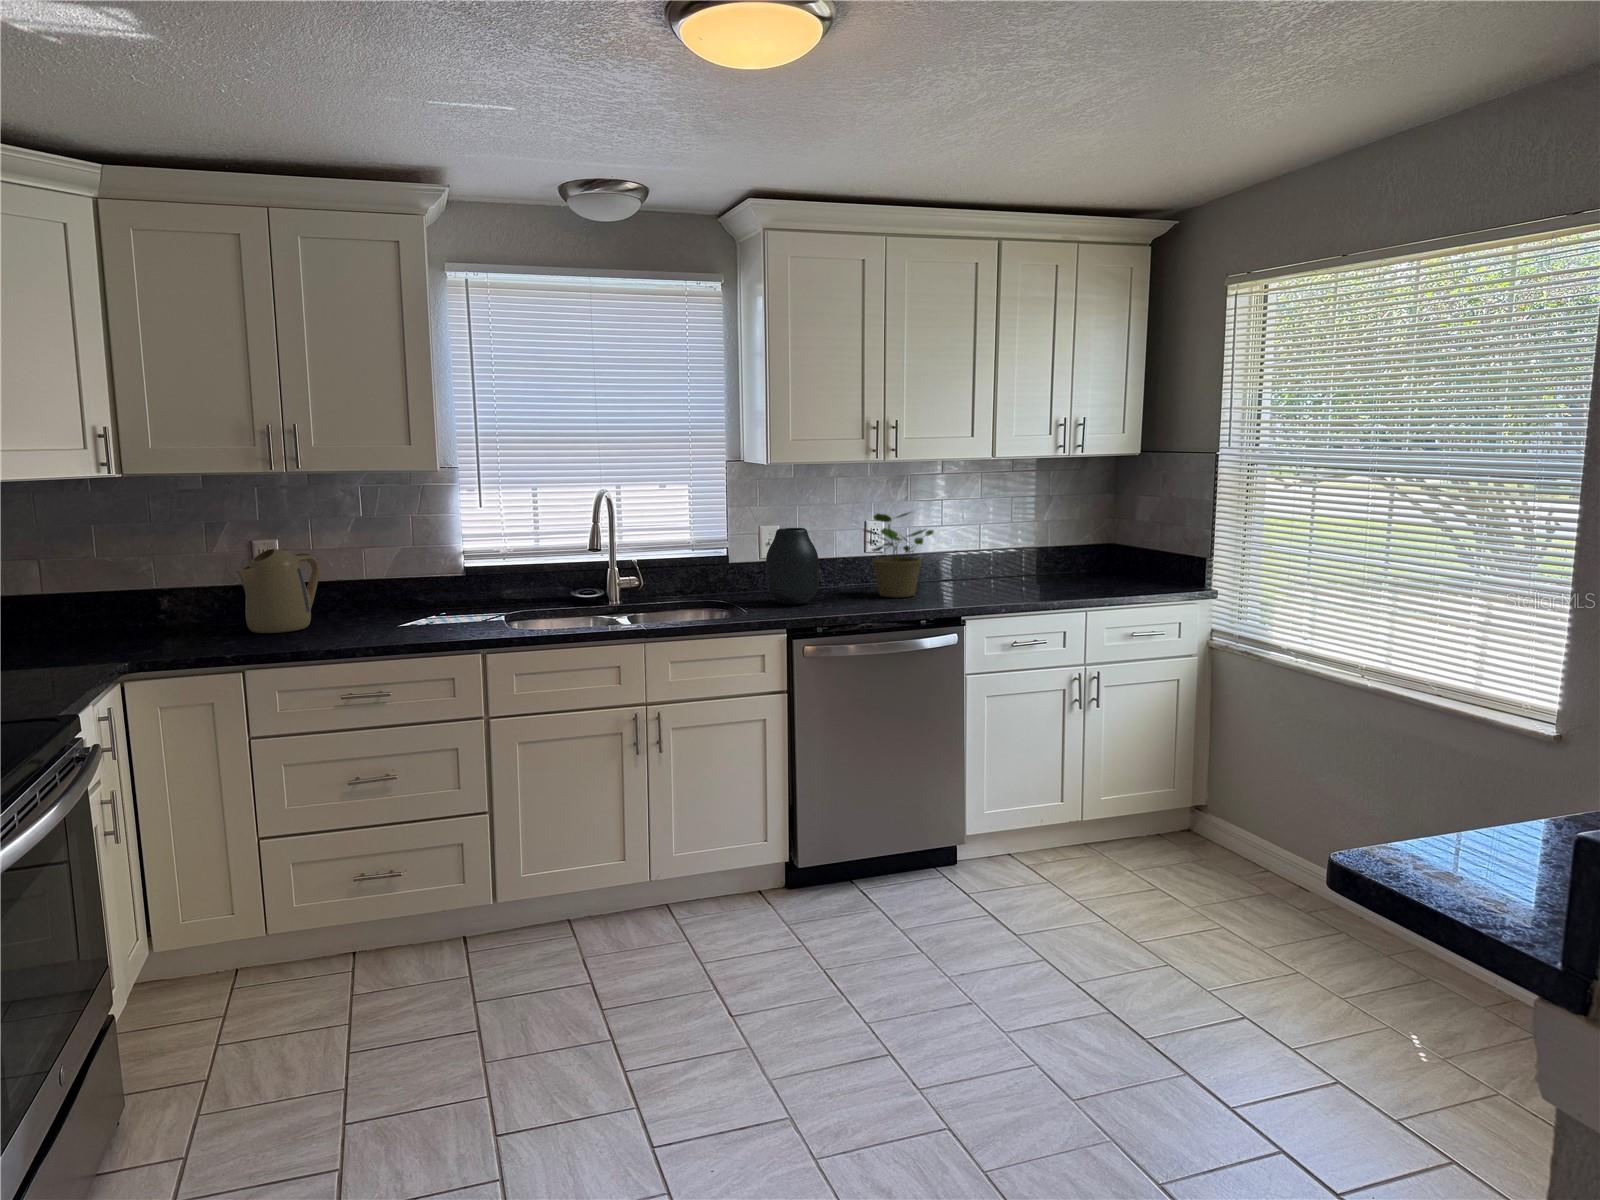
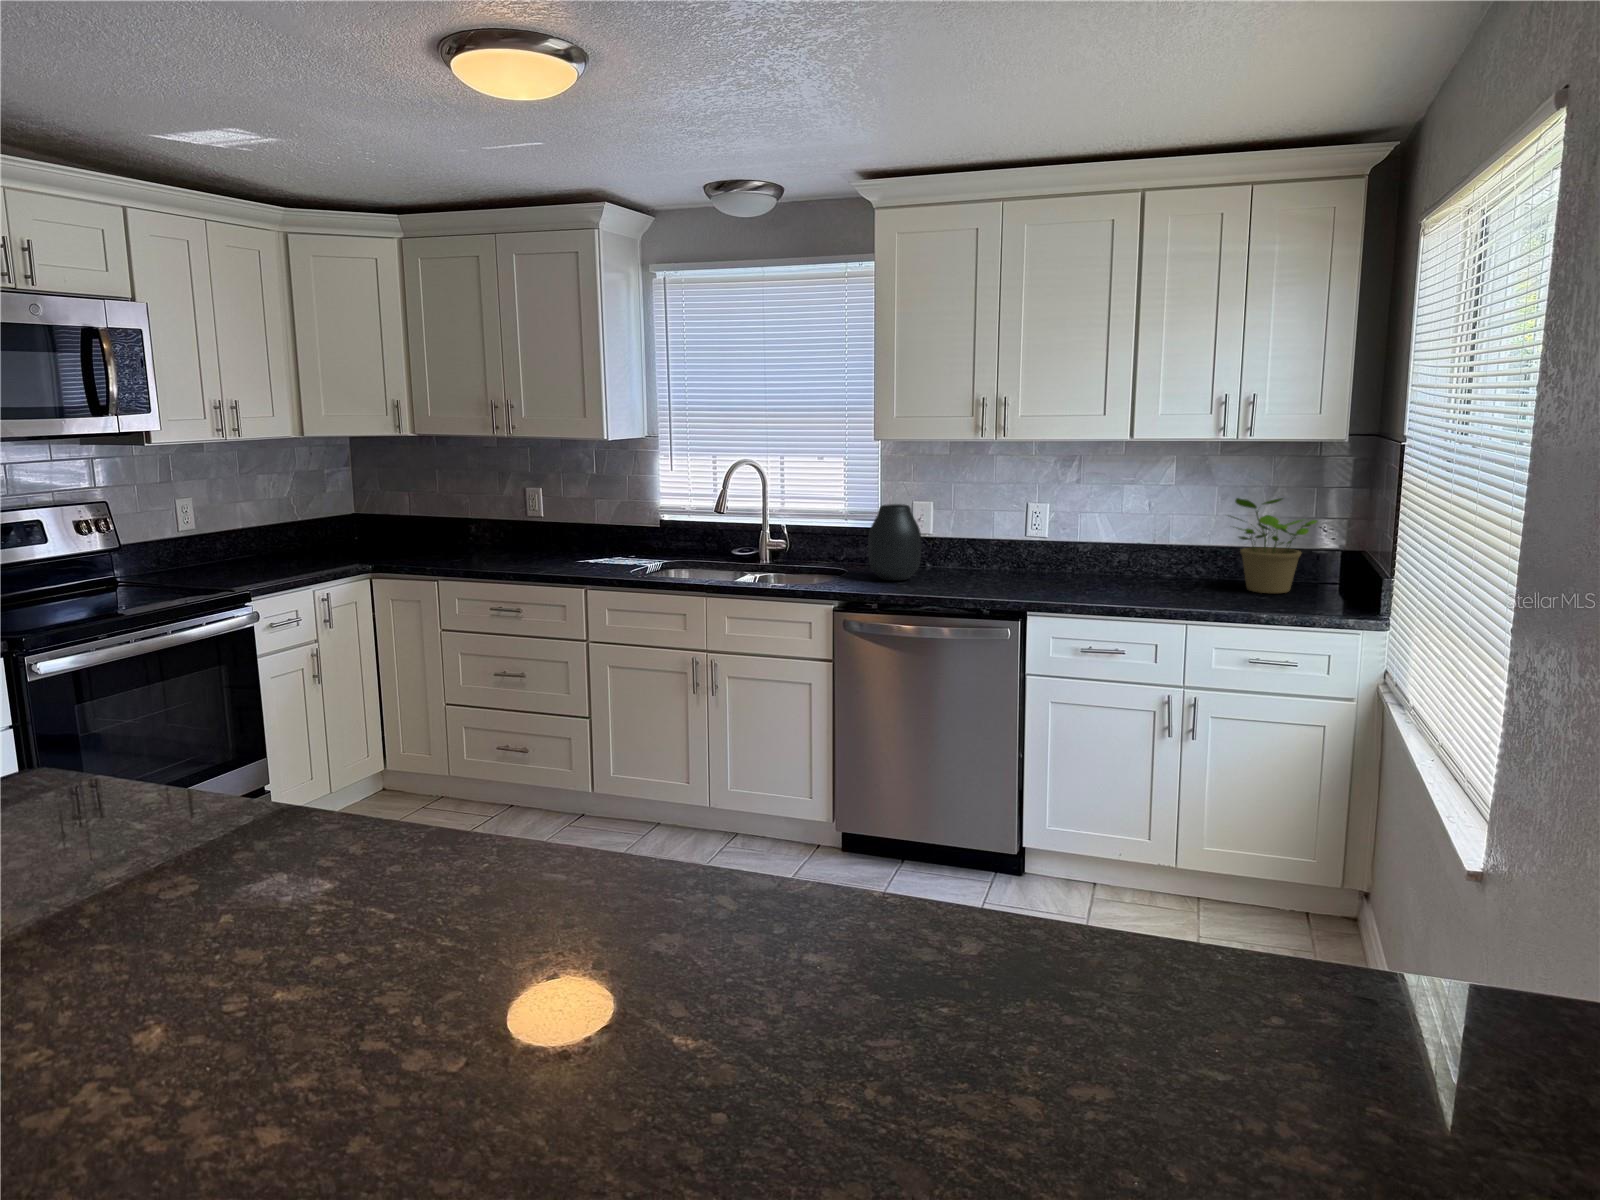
potted plant: present [864,512,934,597] -> present [1232,498,1317,593]
kettle: present [235,549,320,633] -> none [472,496,538,560]

